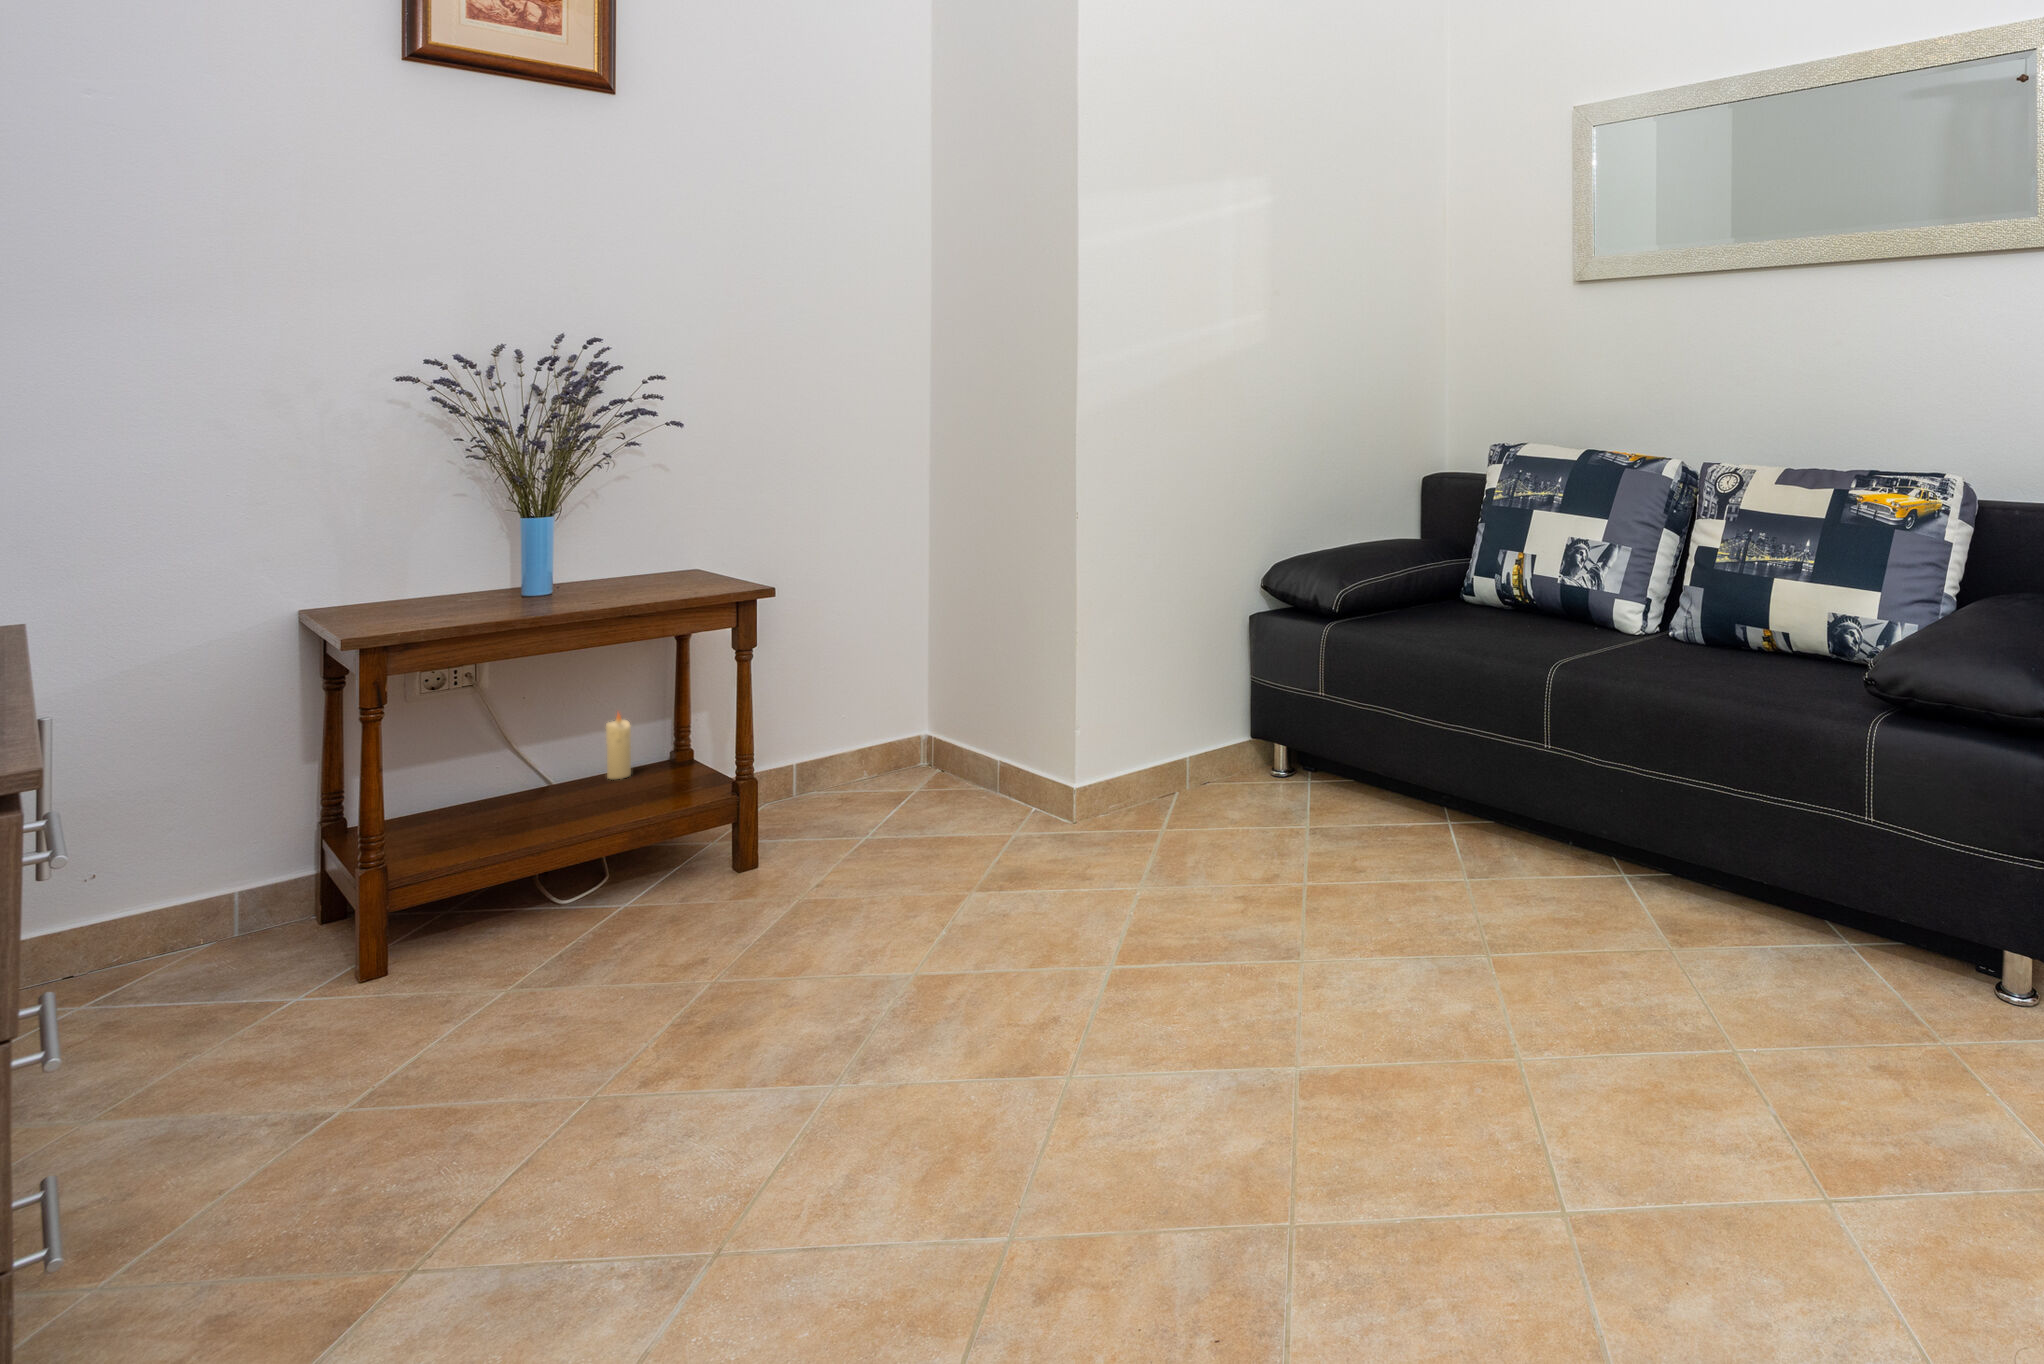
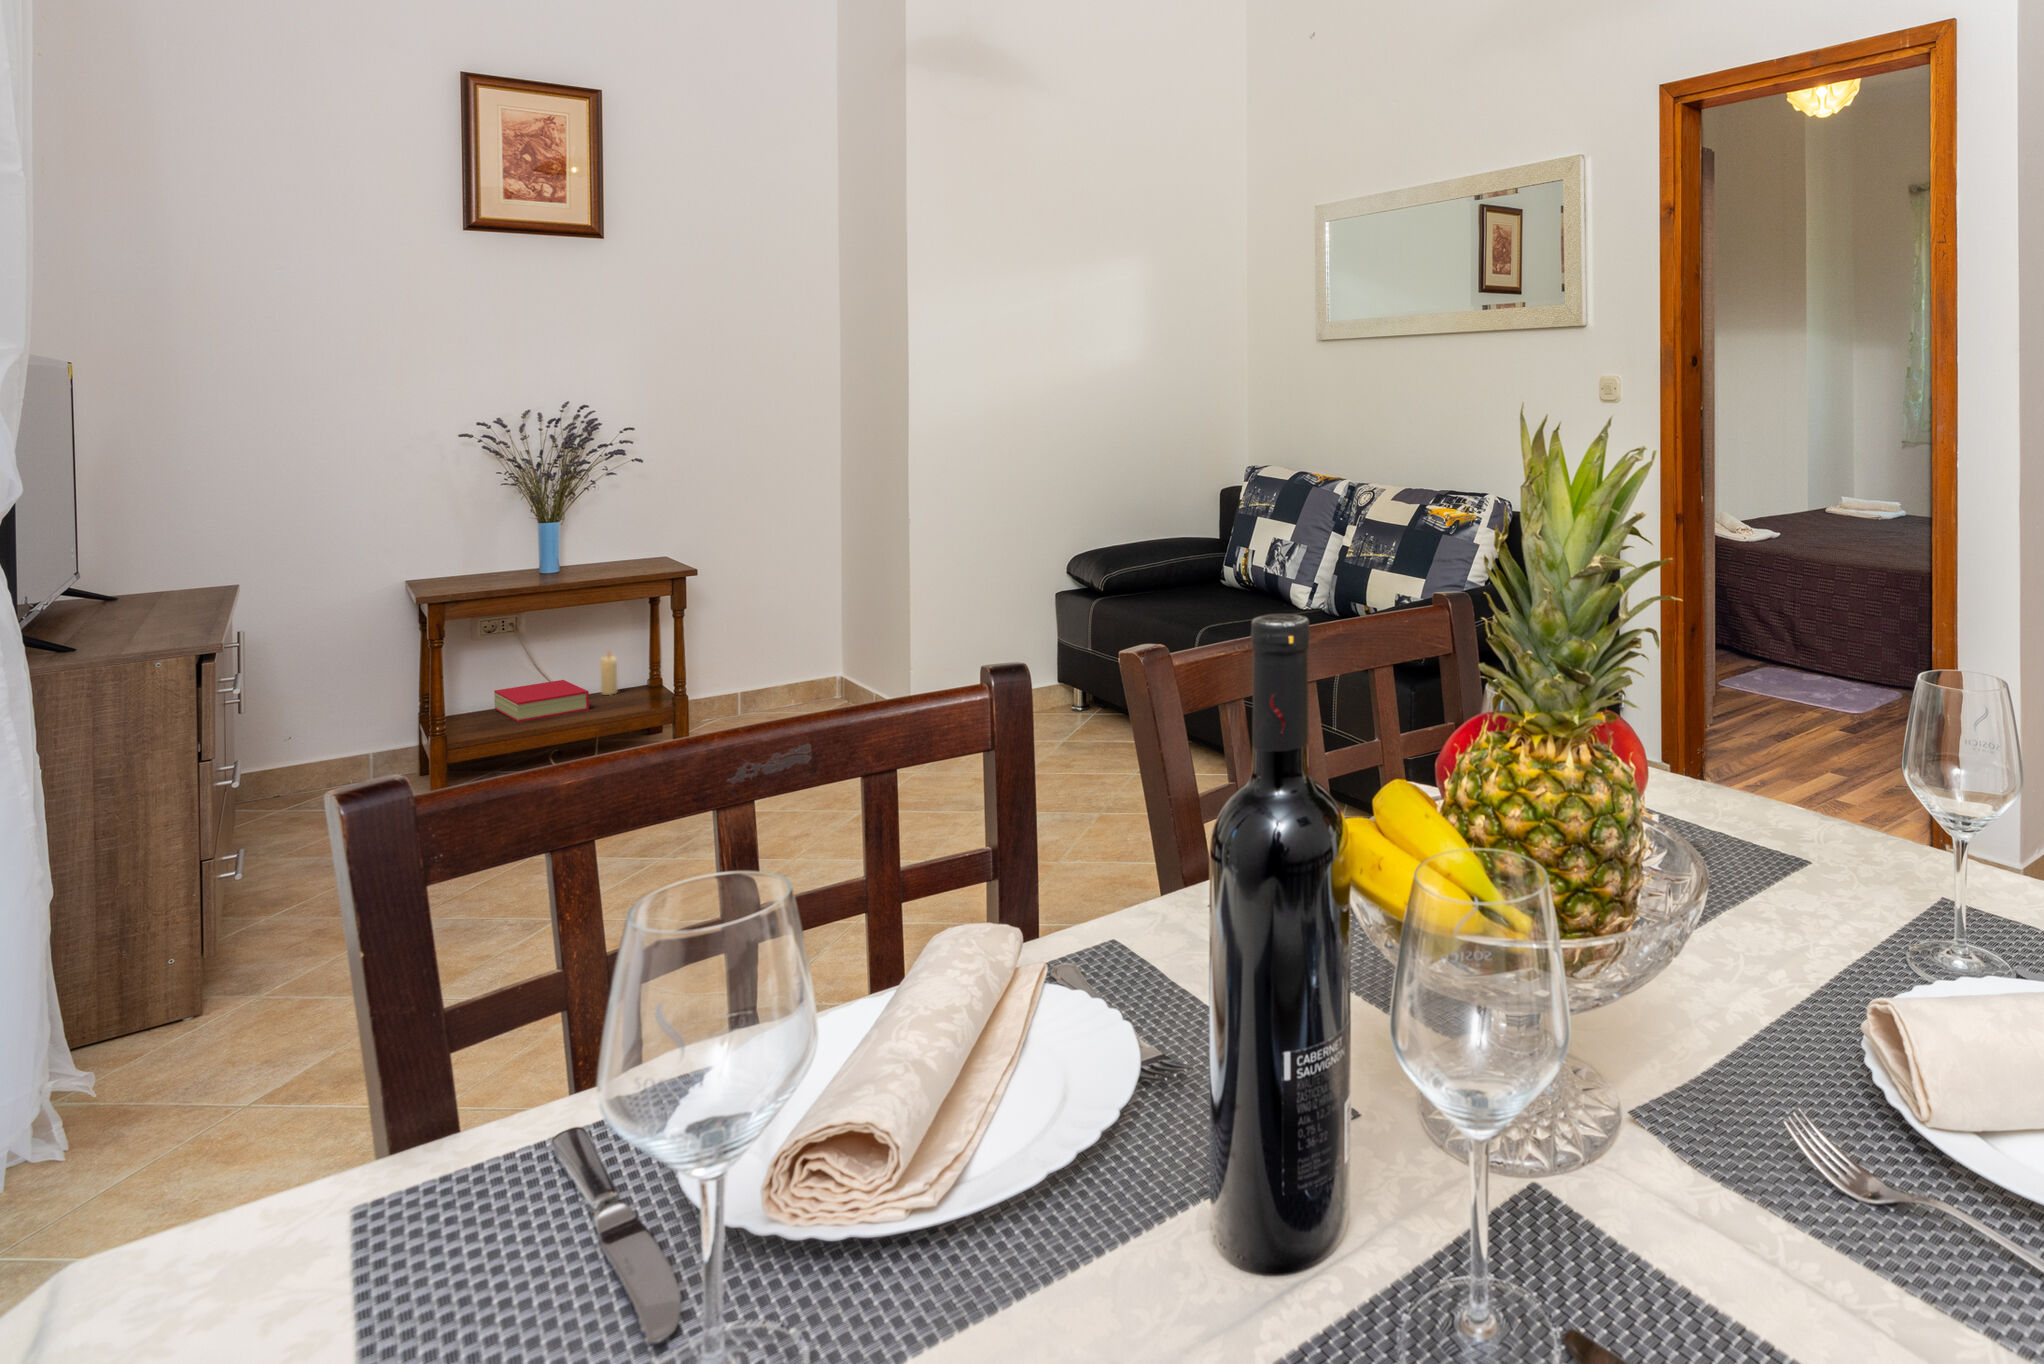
book: none [443,759,603,834] -> present [494,680,589,722]

